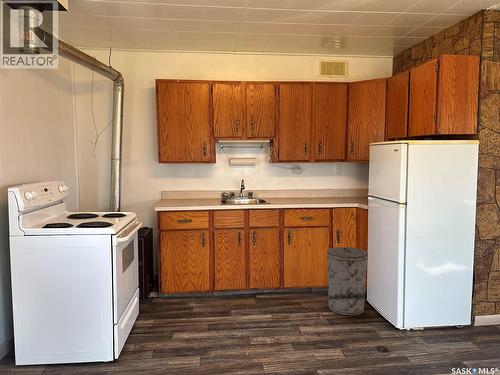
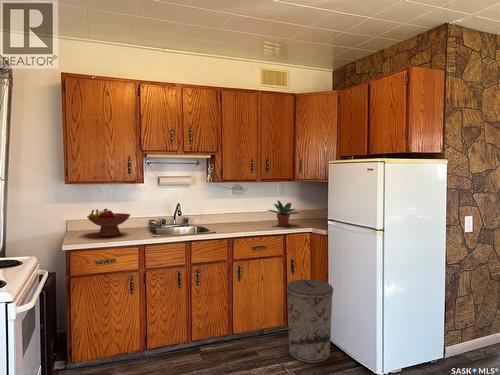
potted plant: none [318,178,348,202] -> present [268,200,298,227]
fruit bowl: none [173,182,205,203] -> present [87,209,130,236]

